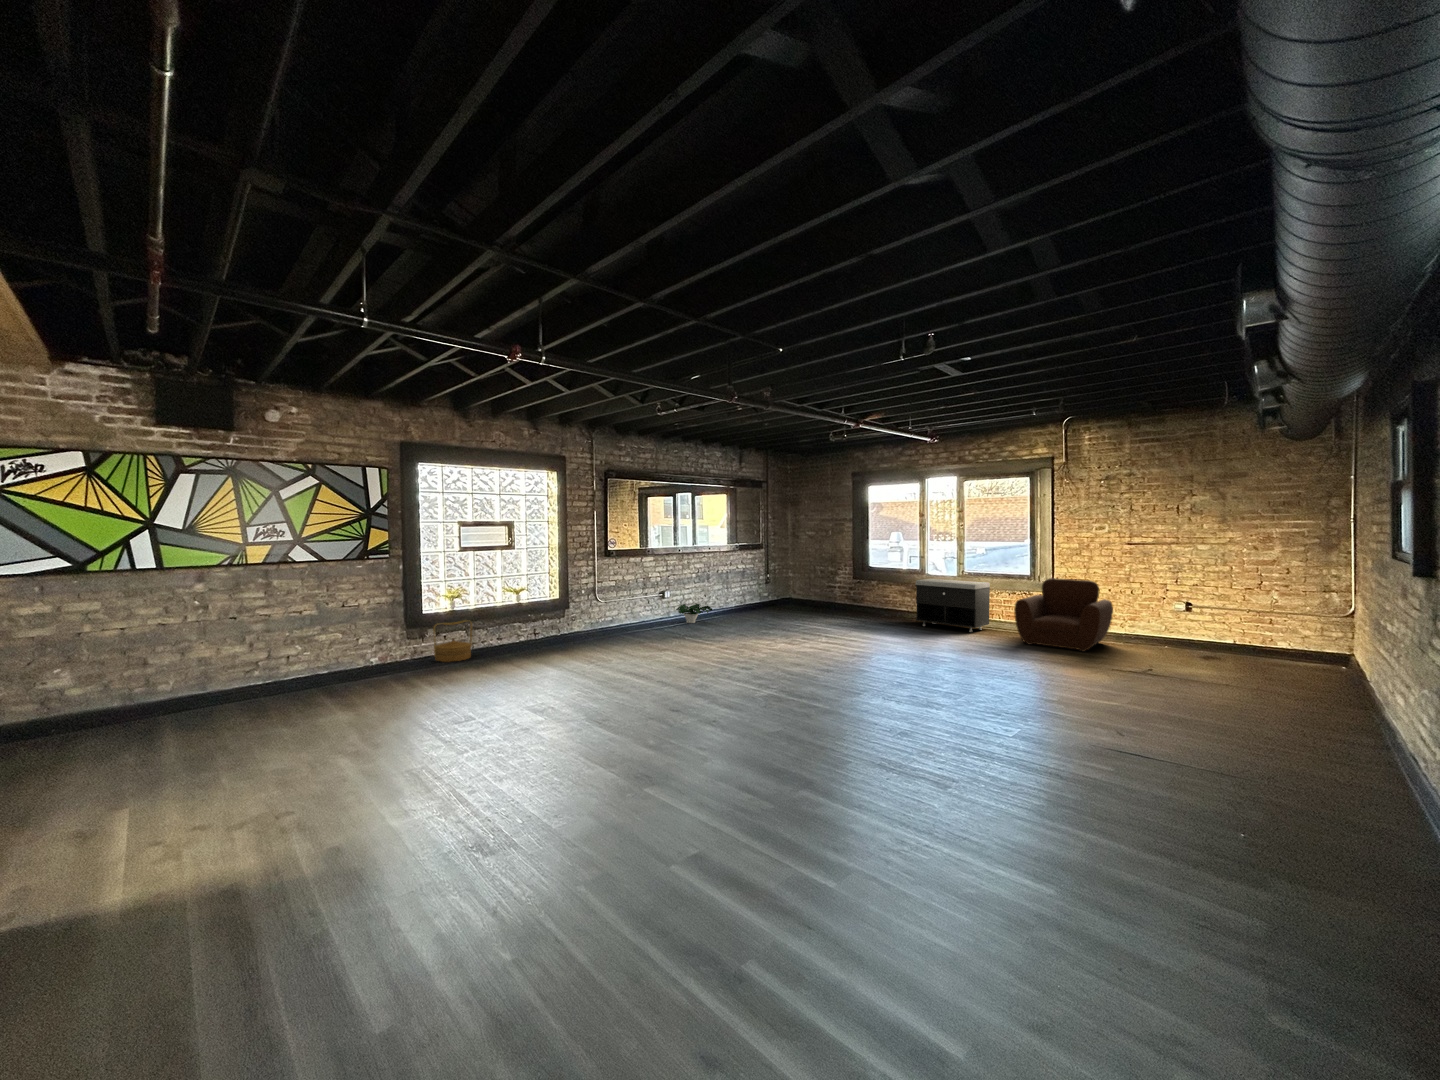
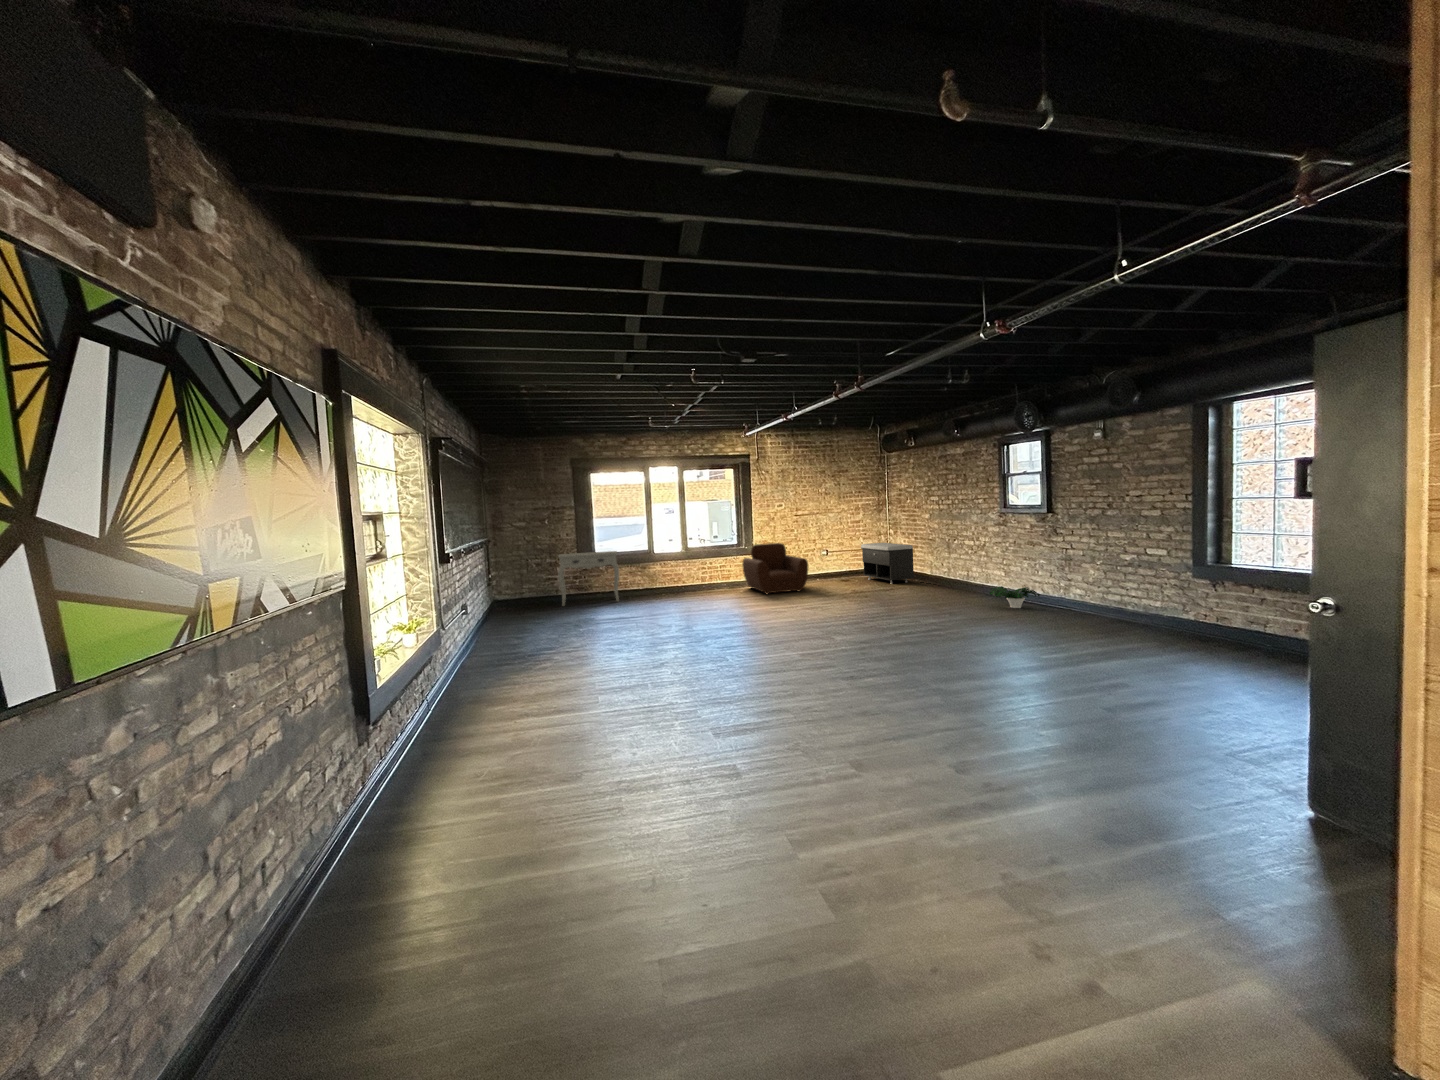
console table: none [823,564,886,618] -> present [558,551,619,606]
storage bench: present [916,579,990,632] -> present [861,543,914,584]
potted plant: present [676,604,712,623] -> present [989,586,1040,608]
woven basket: present [433,621,472,662] -> none [376,713,450,809]

